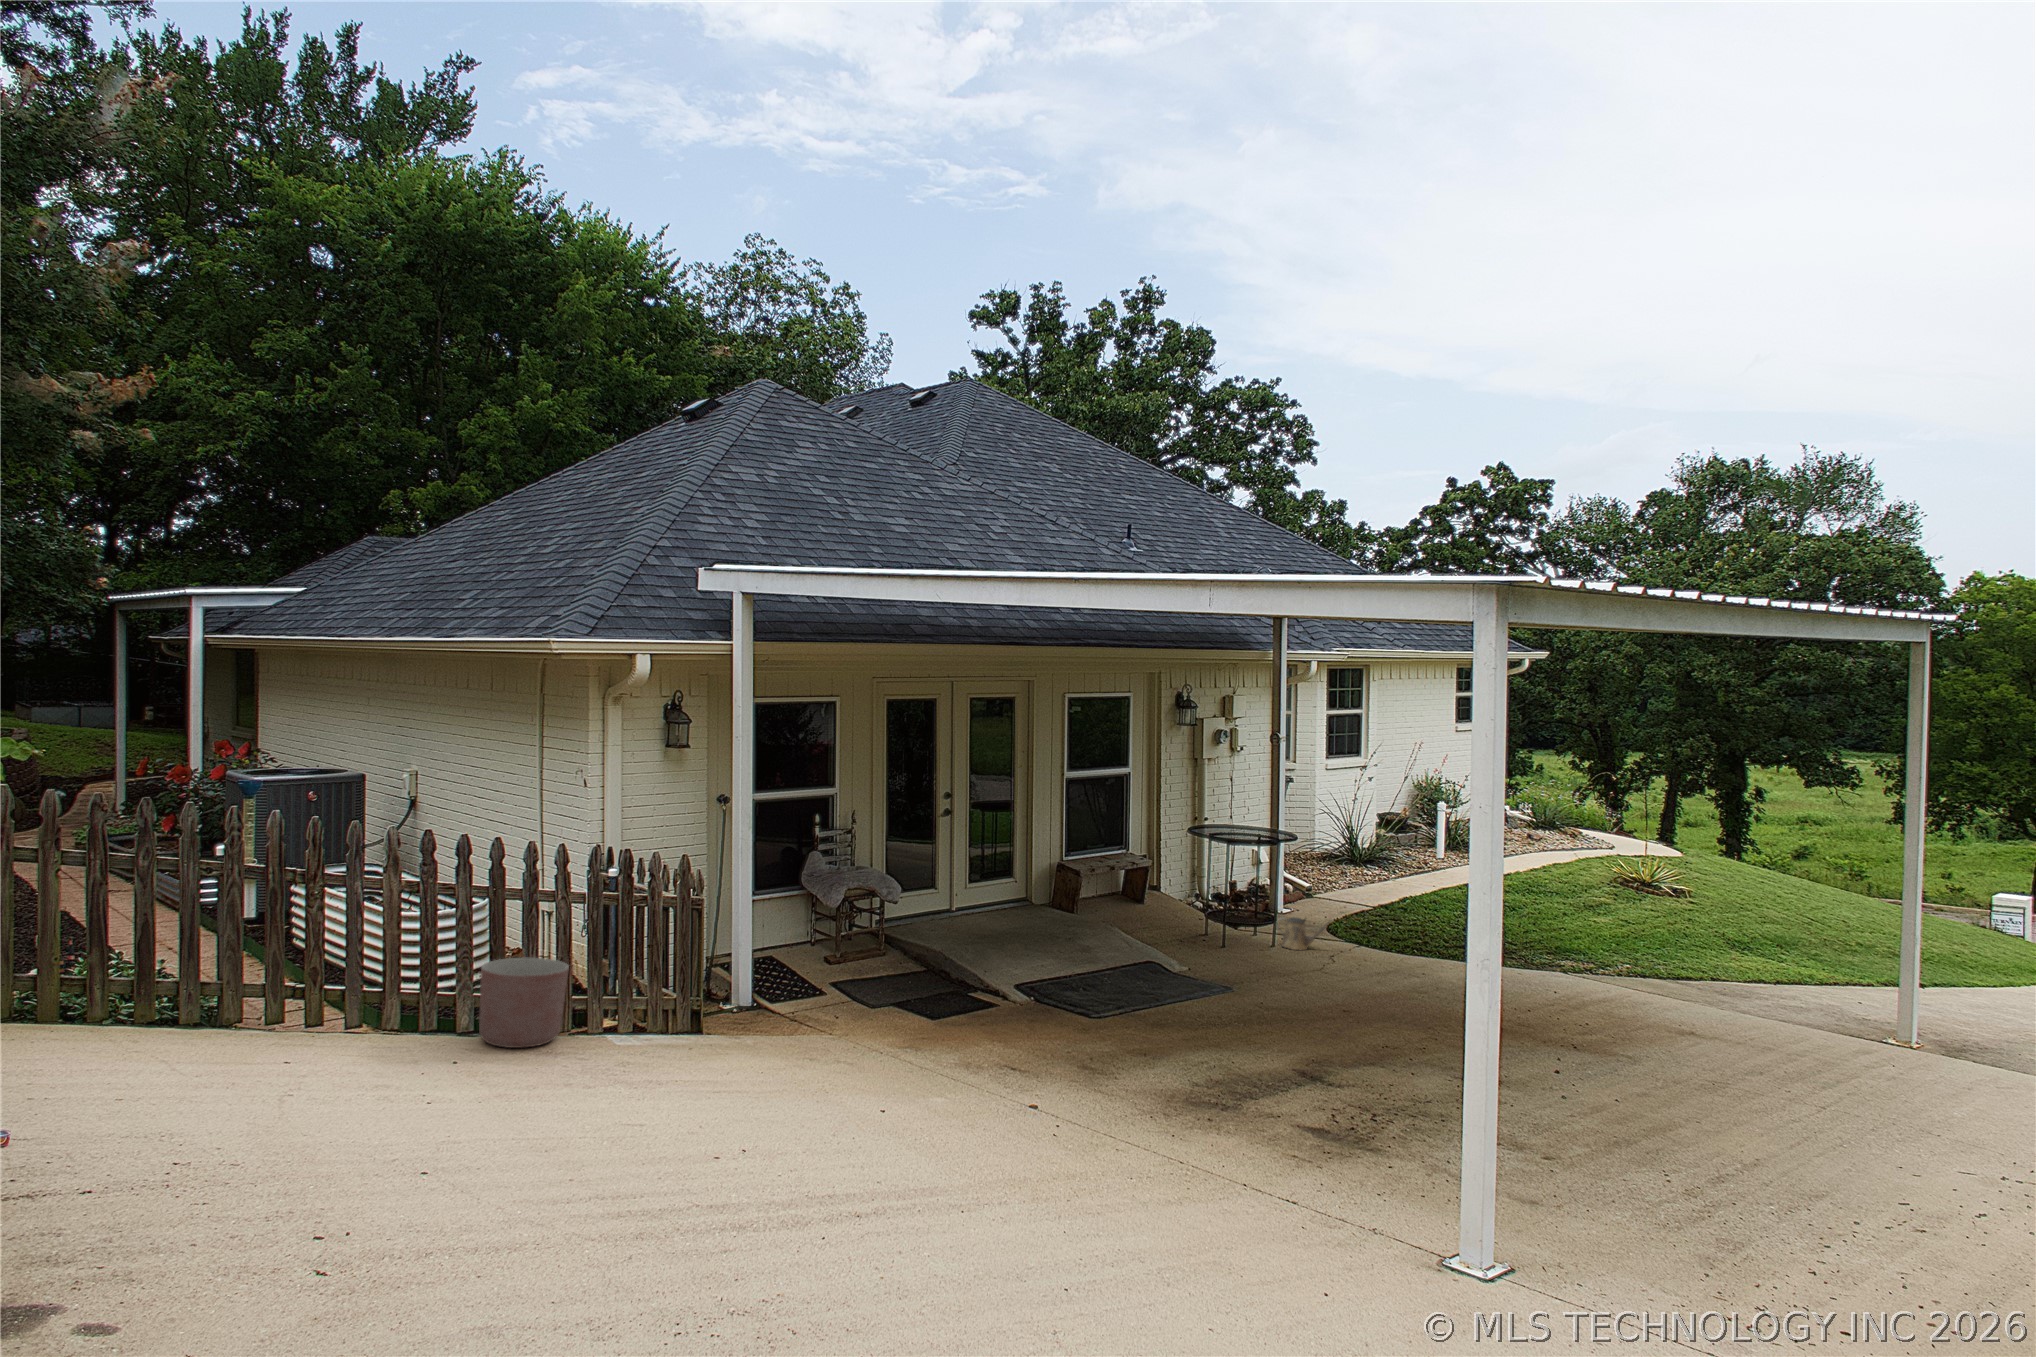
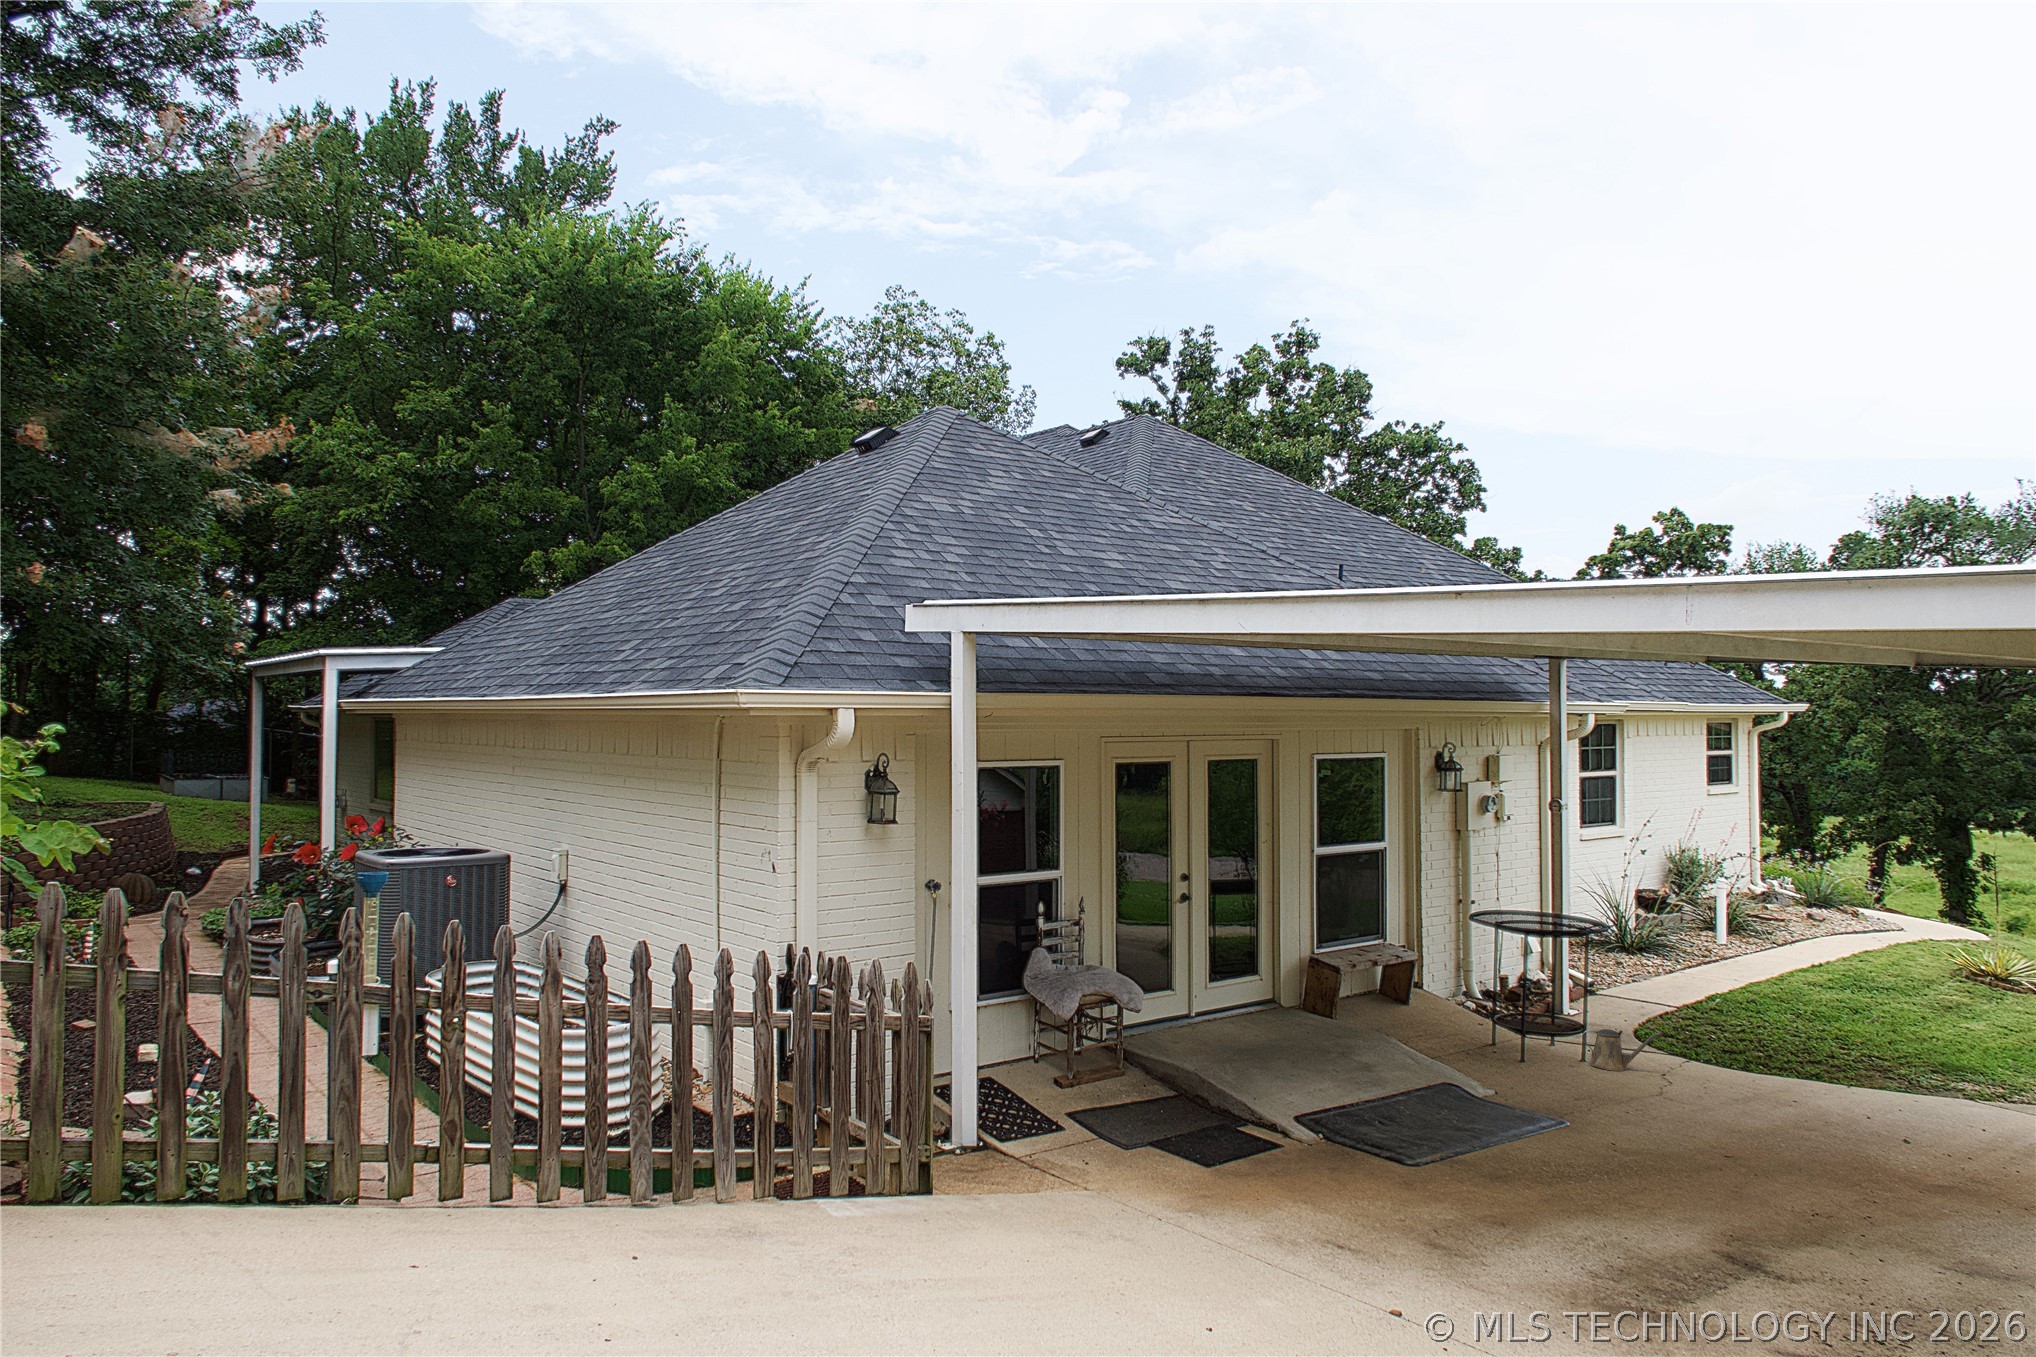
planter: present [479,958,569,1048] -> none [668,1092,779,1215]

